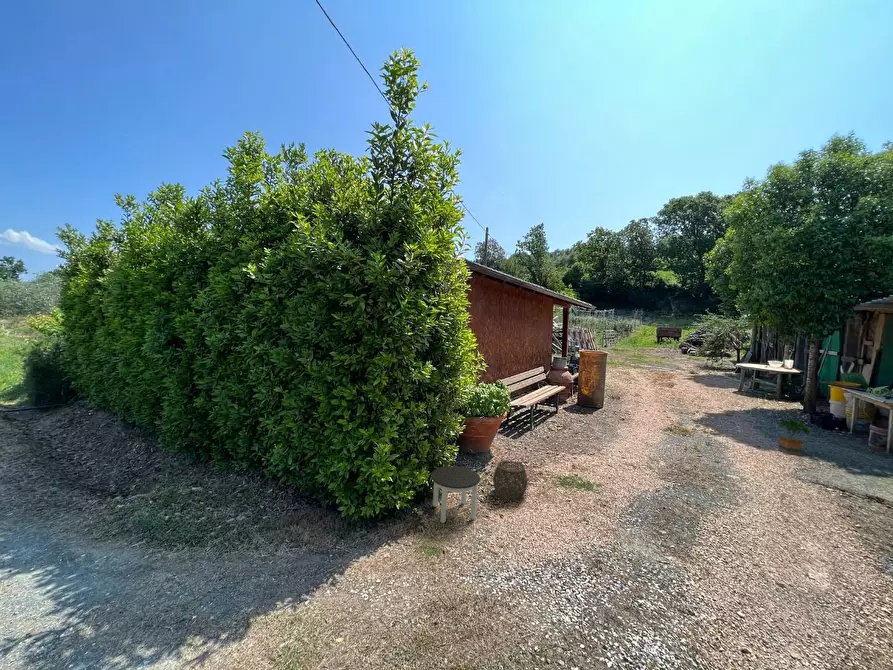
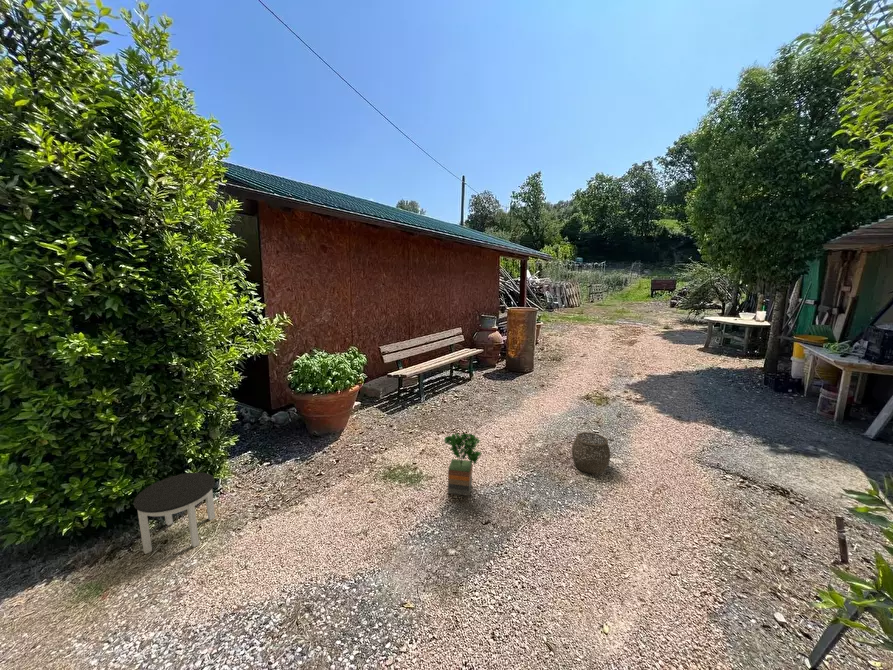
potted tree: present [778,420,810,455] -> present [444,433,481,496]
woven basket: present [493,461,528,500] -> present [572,432,610,474]

